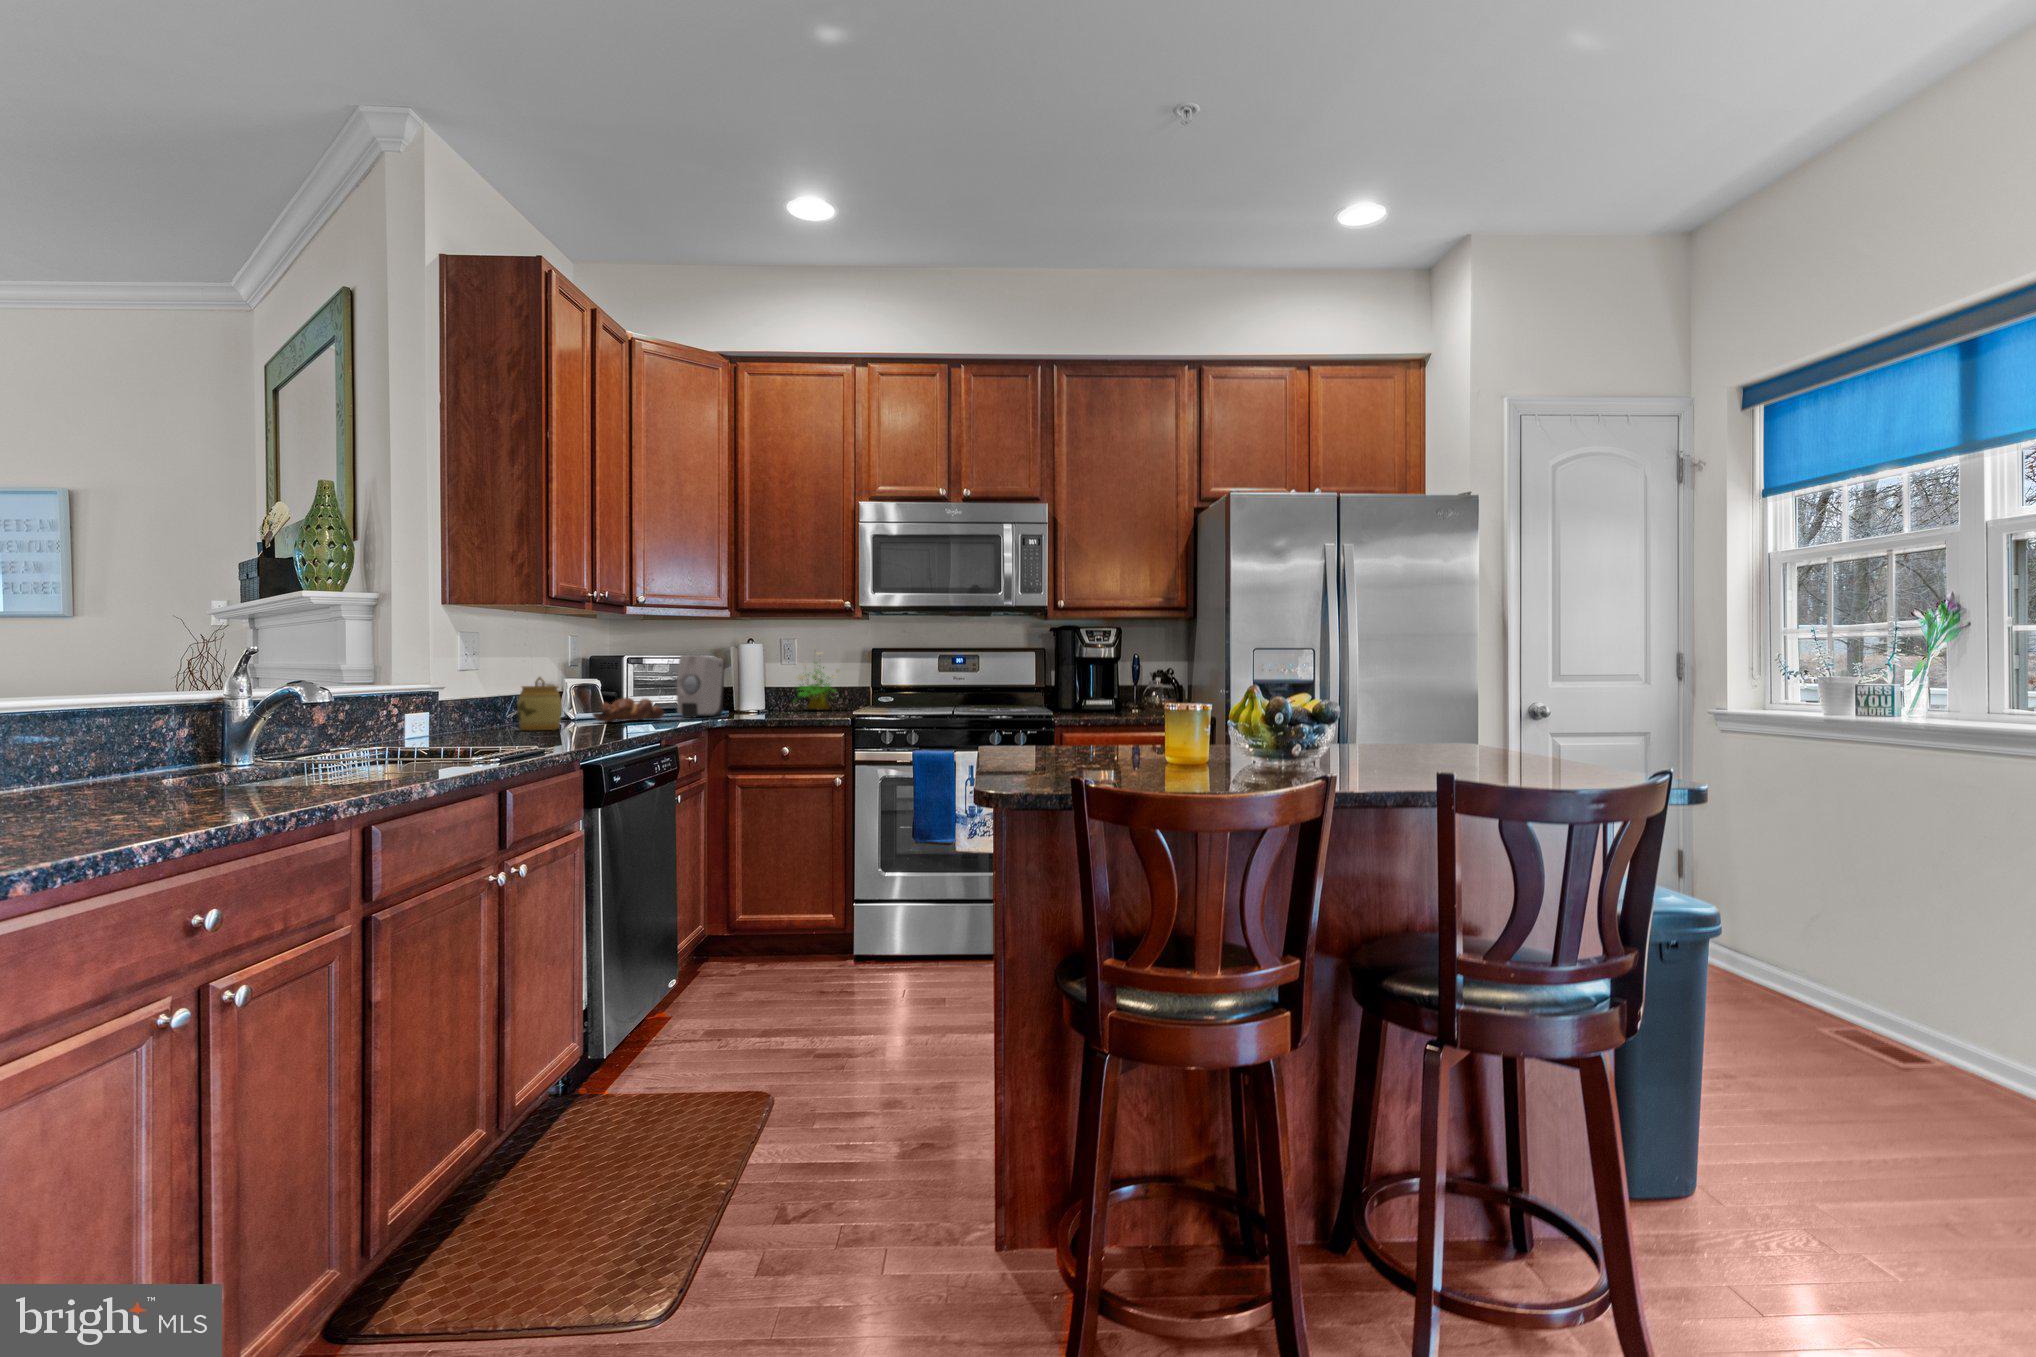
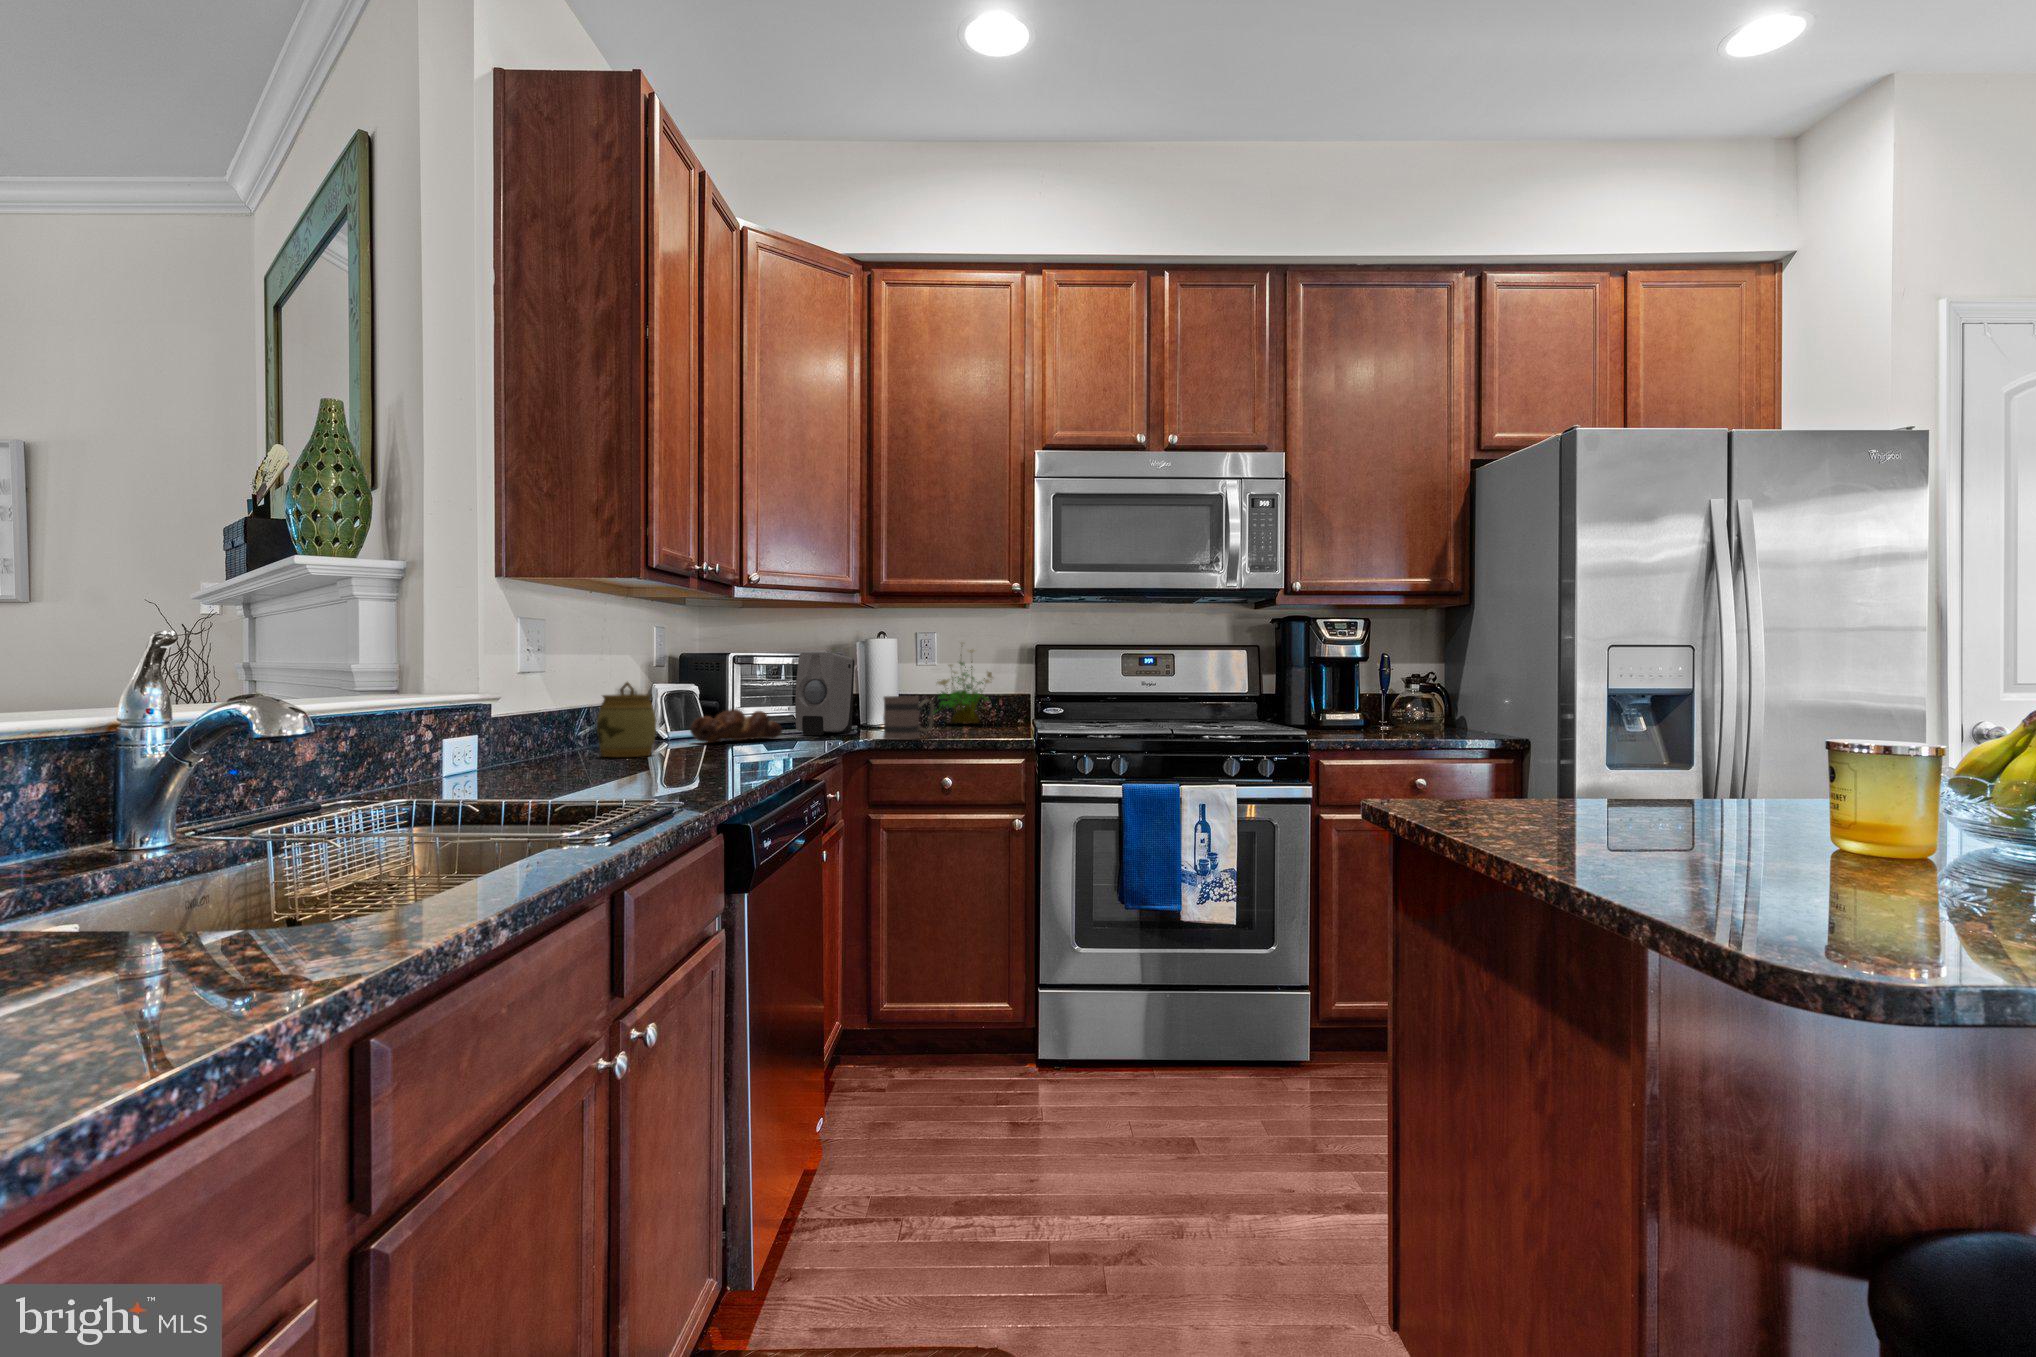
mug: none [738,687,778,720] -> present [883,696,934,740]

